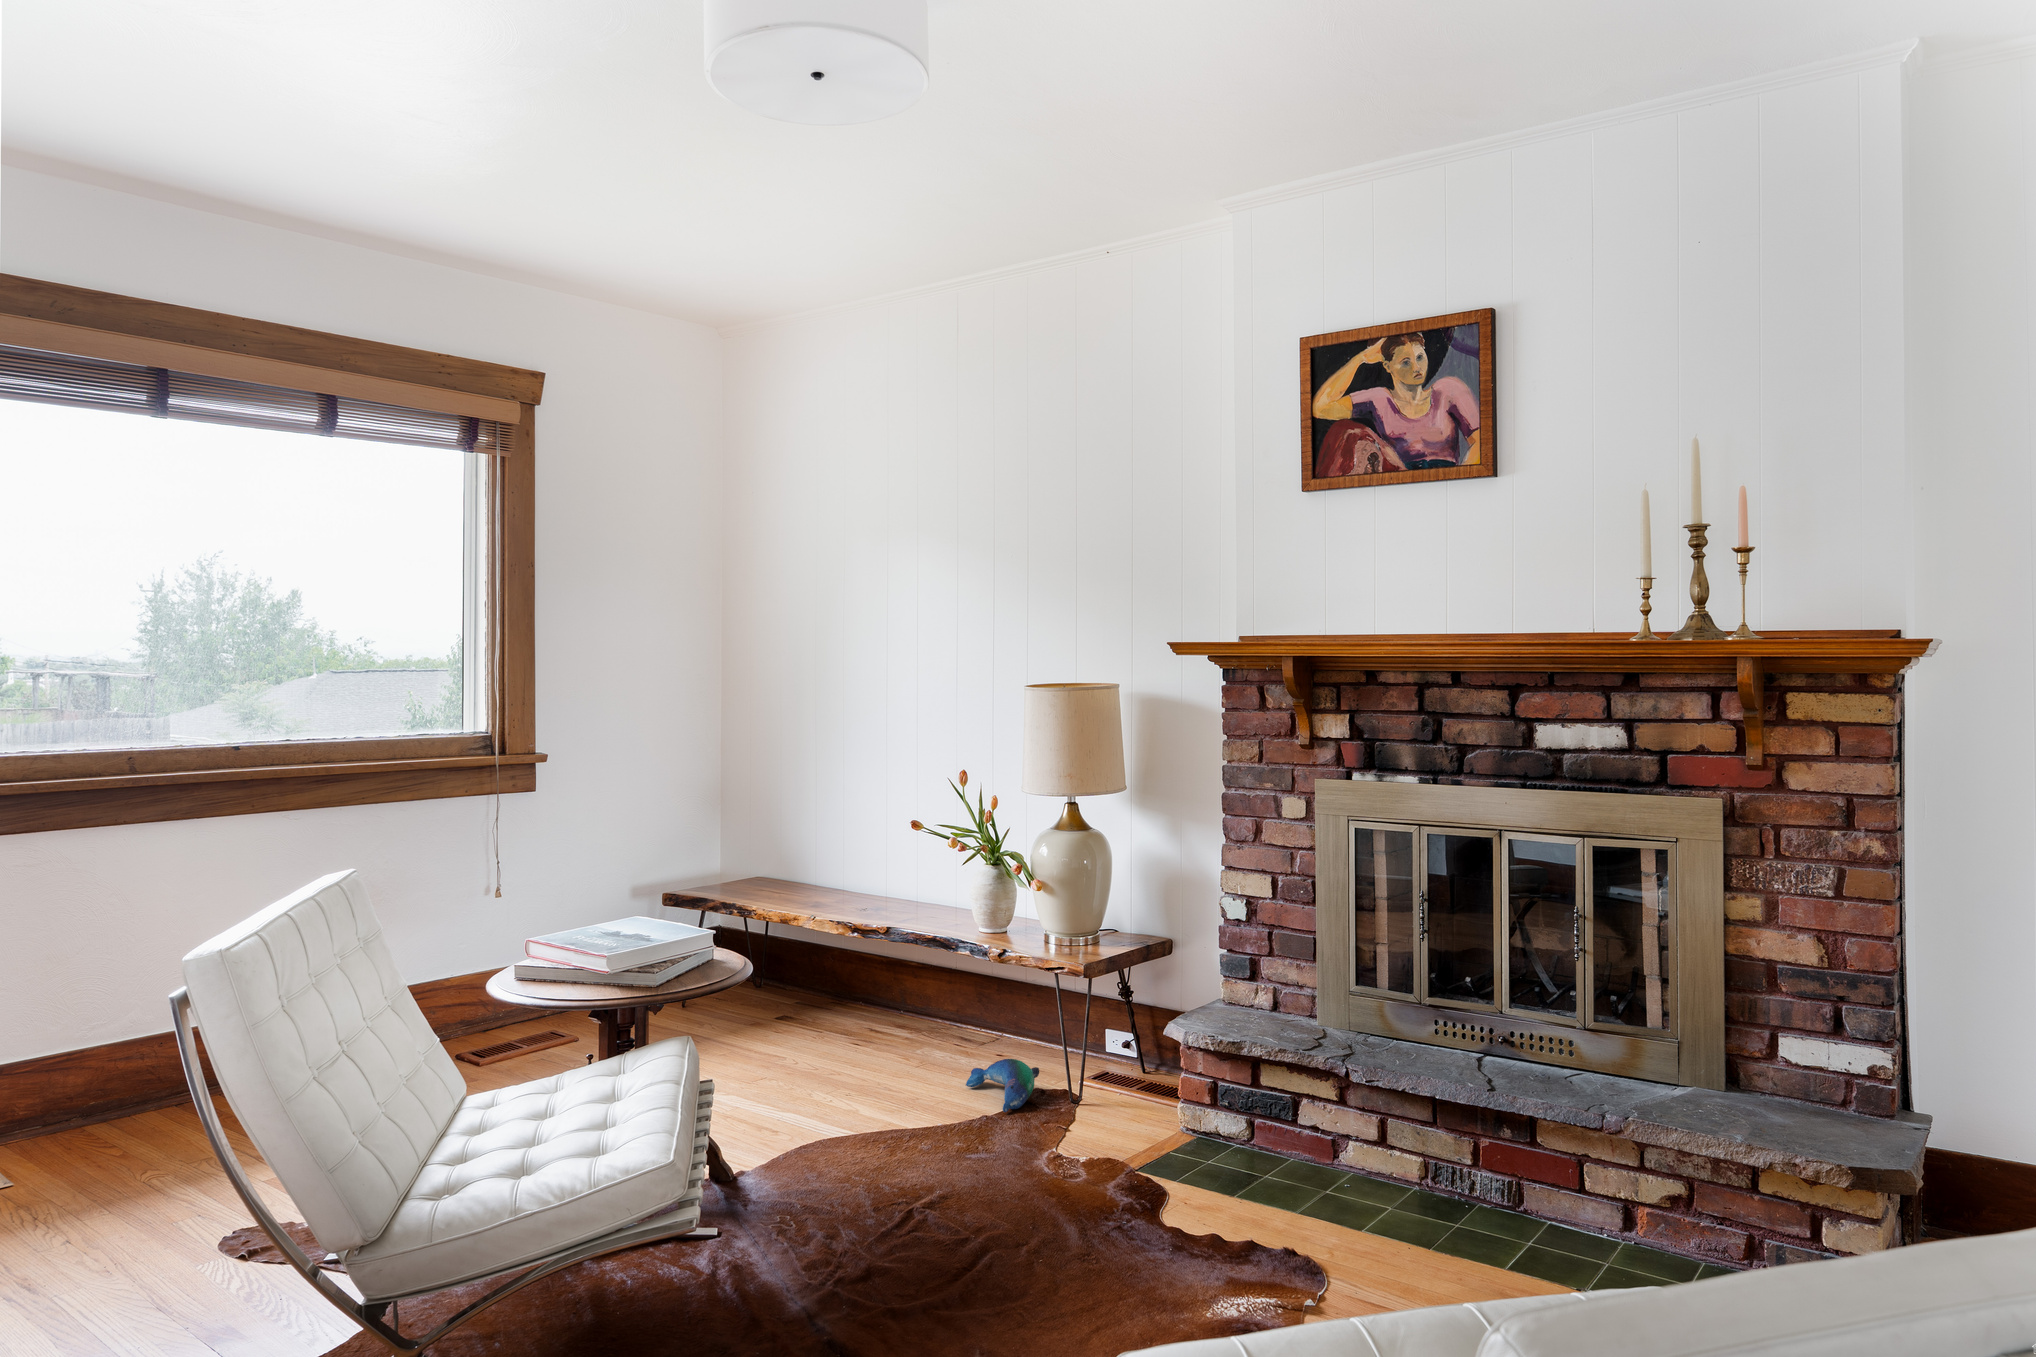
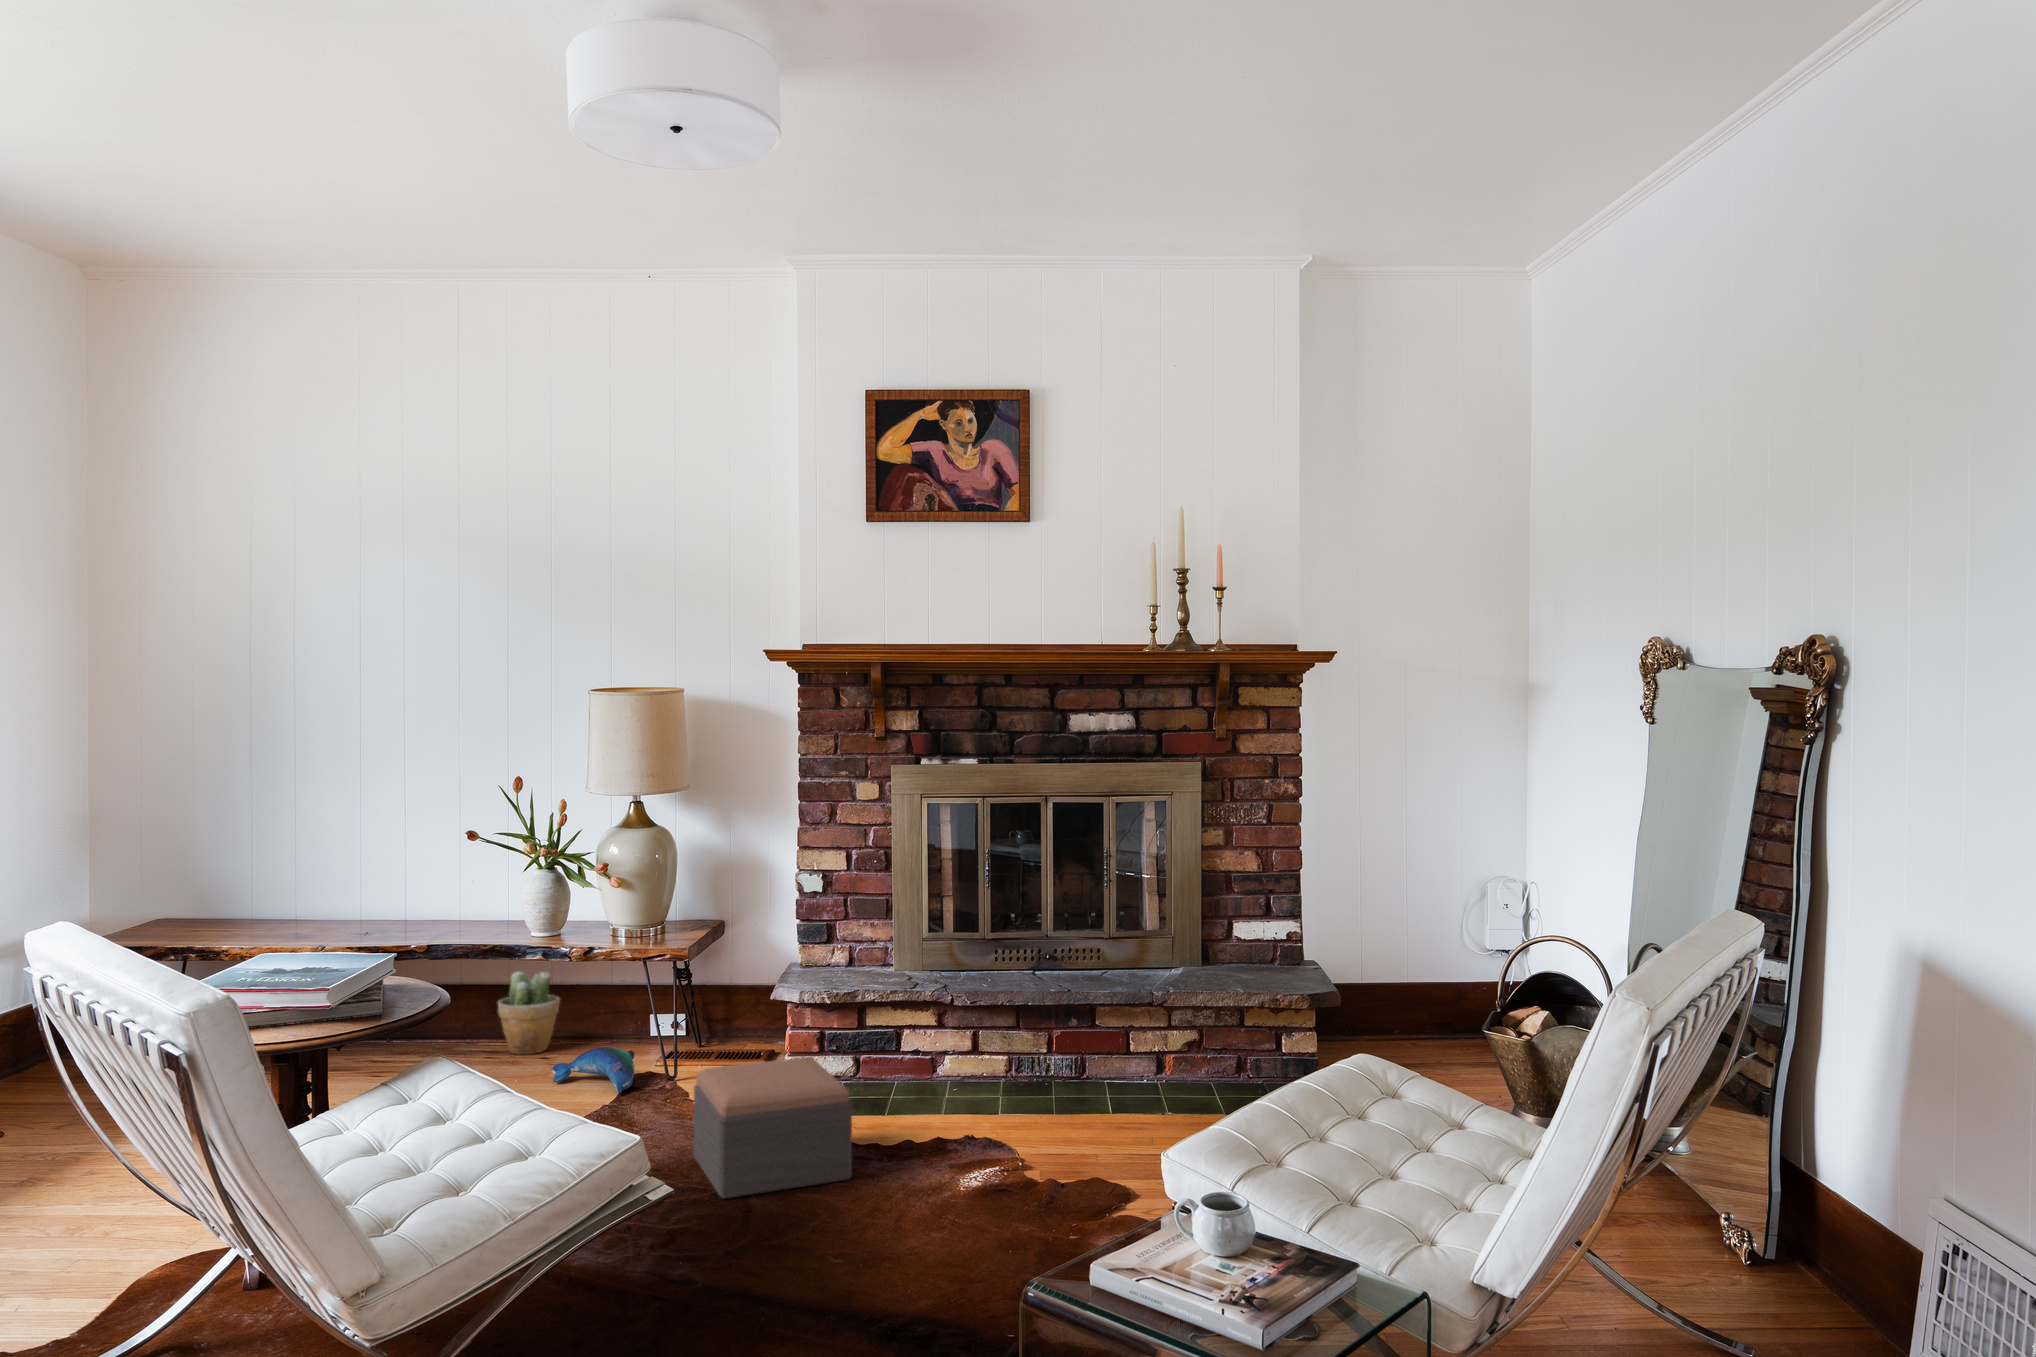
potted plant: none [960,966,1018,1051] -> present [498,972,560,1054]
footstool: none [949,1112,1118,1278] -> present [693,1057,852,1199]

